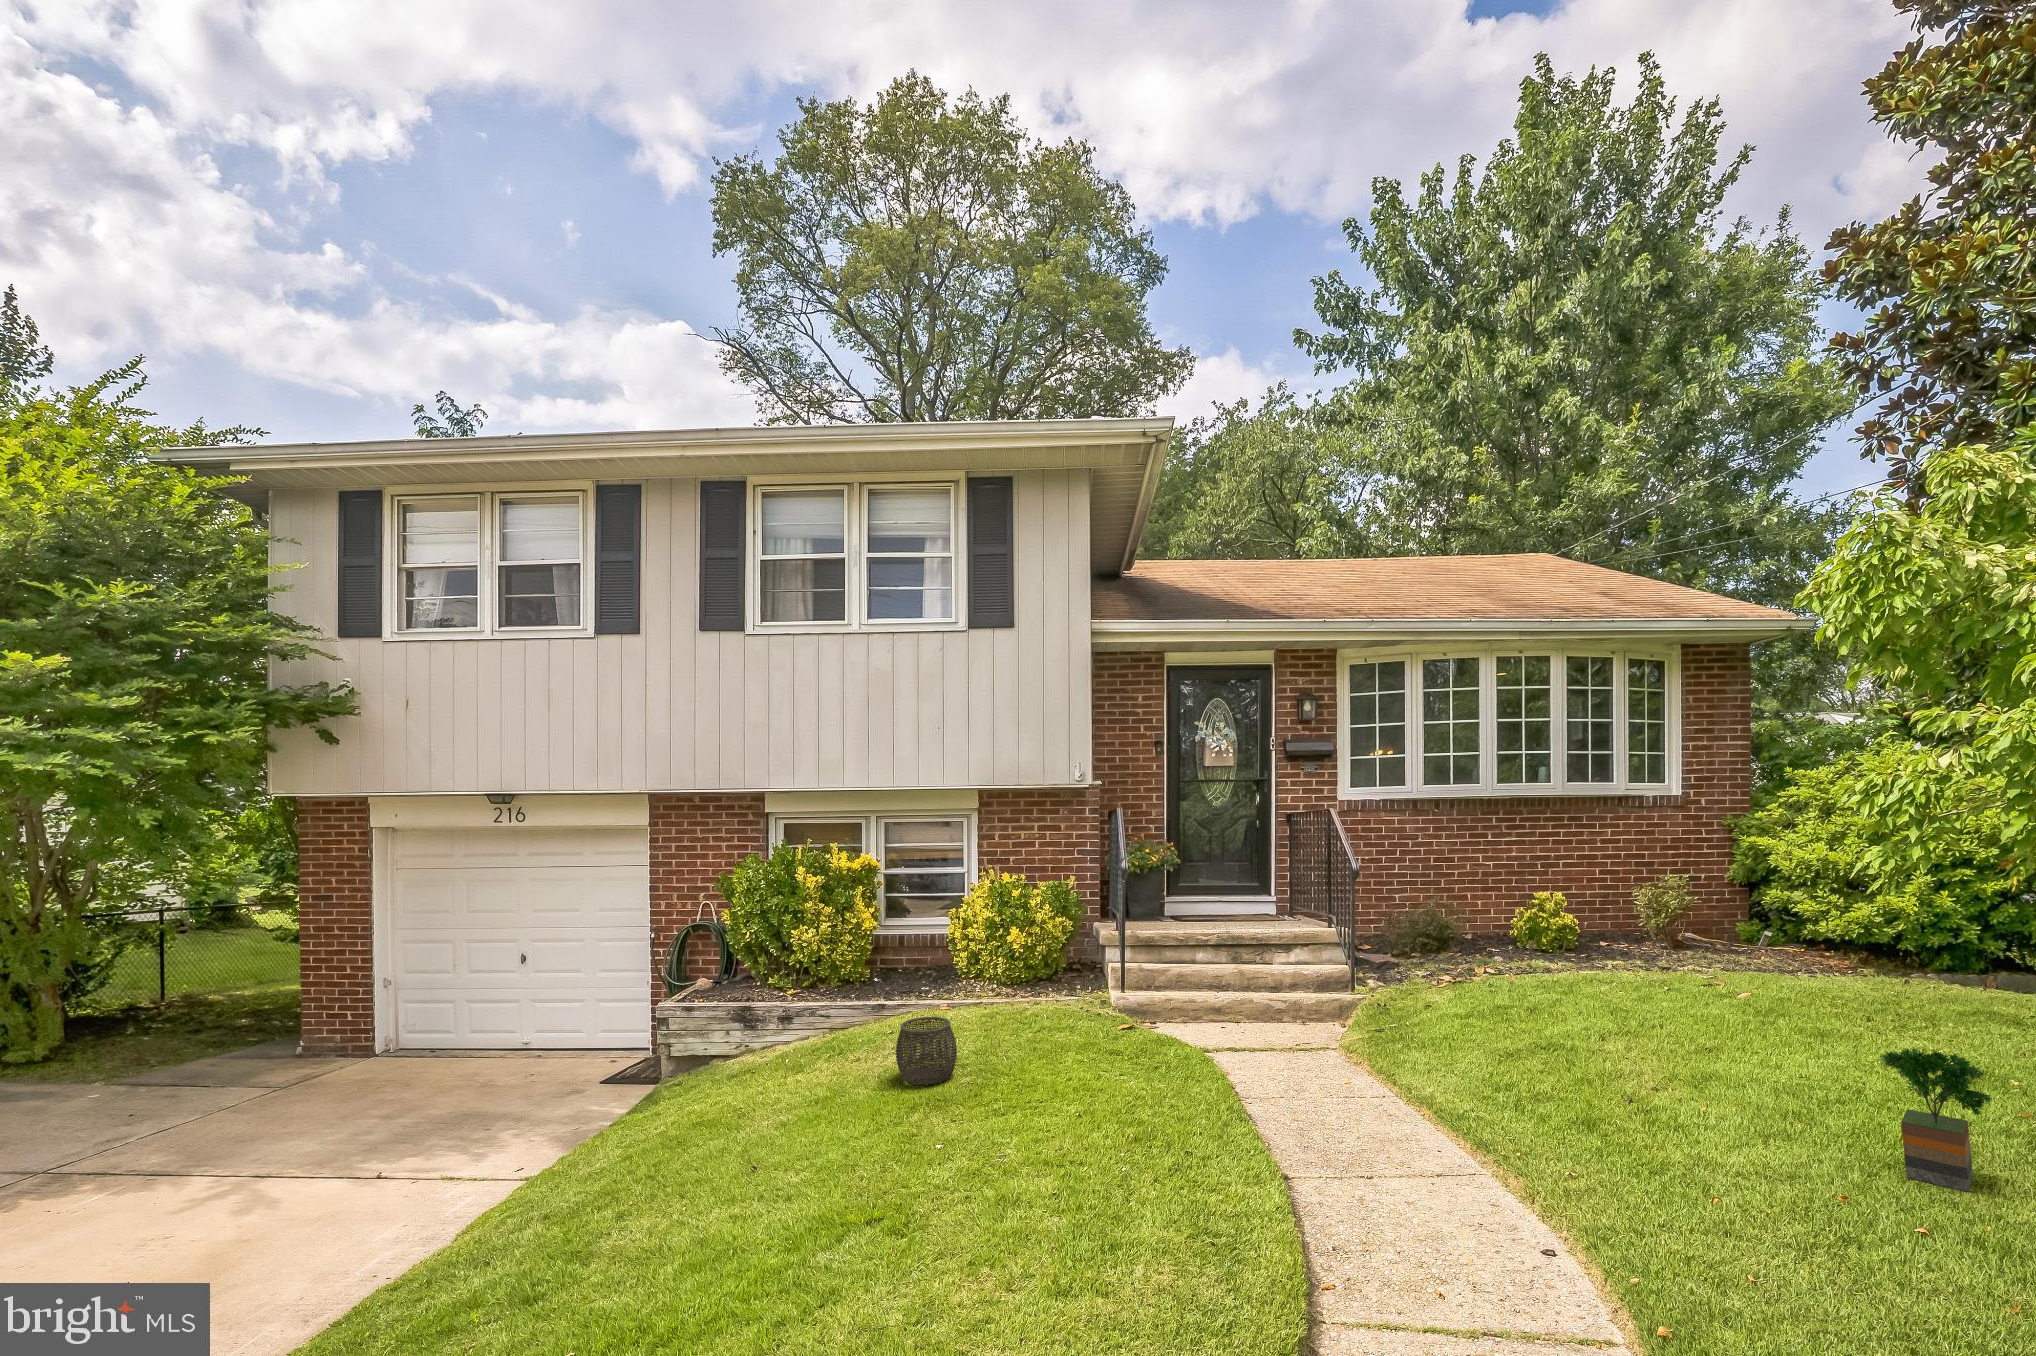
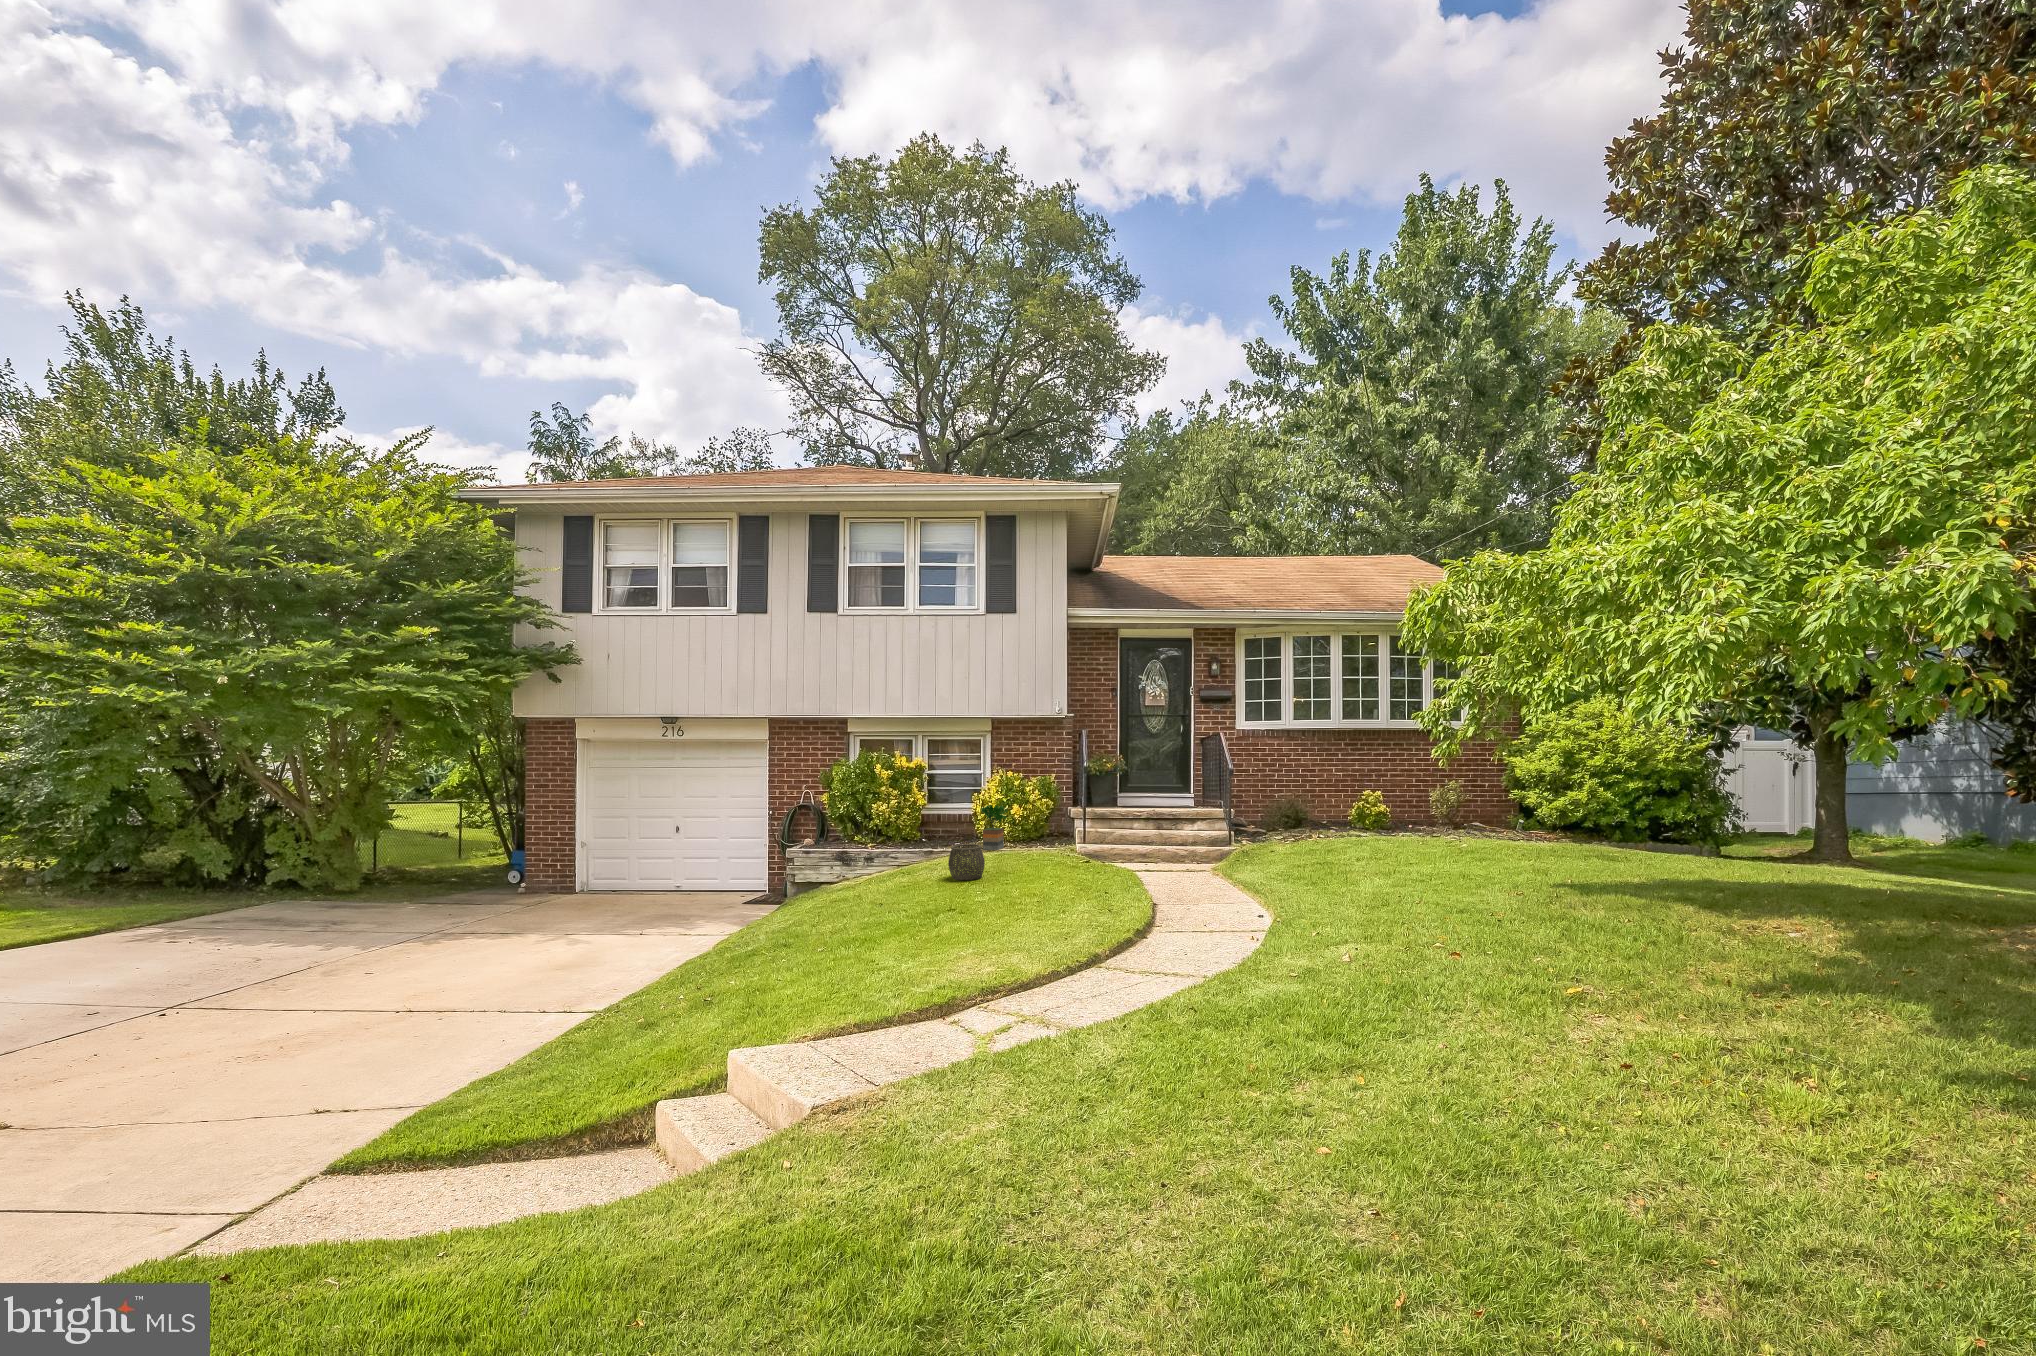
potted tree: present [1880,1047,1992,1192] -> present [981,805,1007,850]

